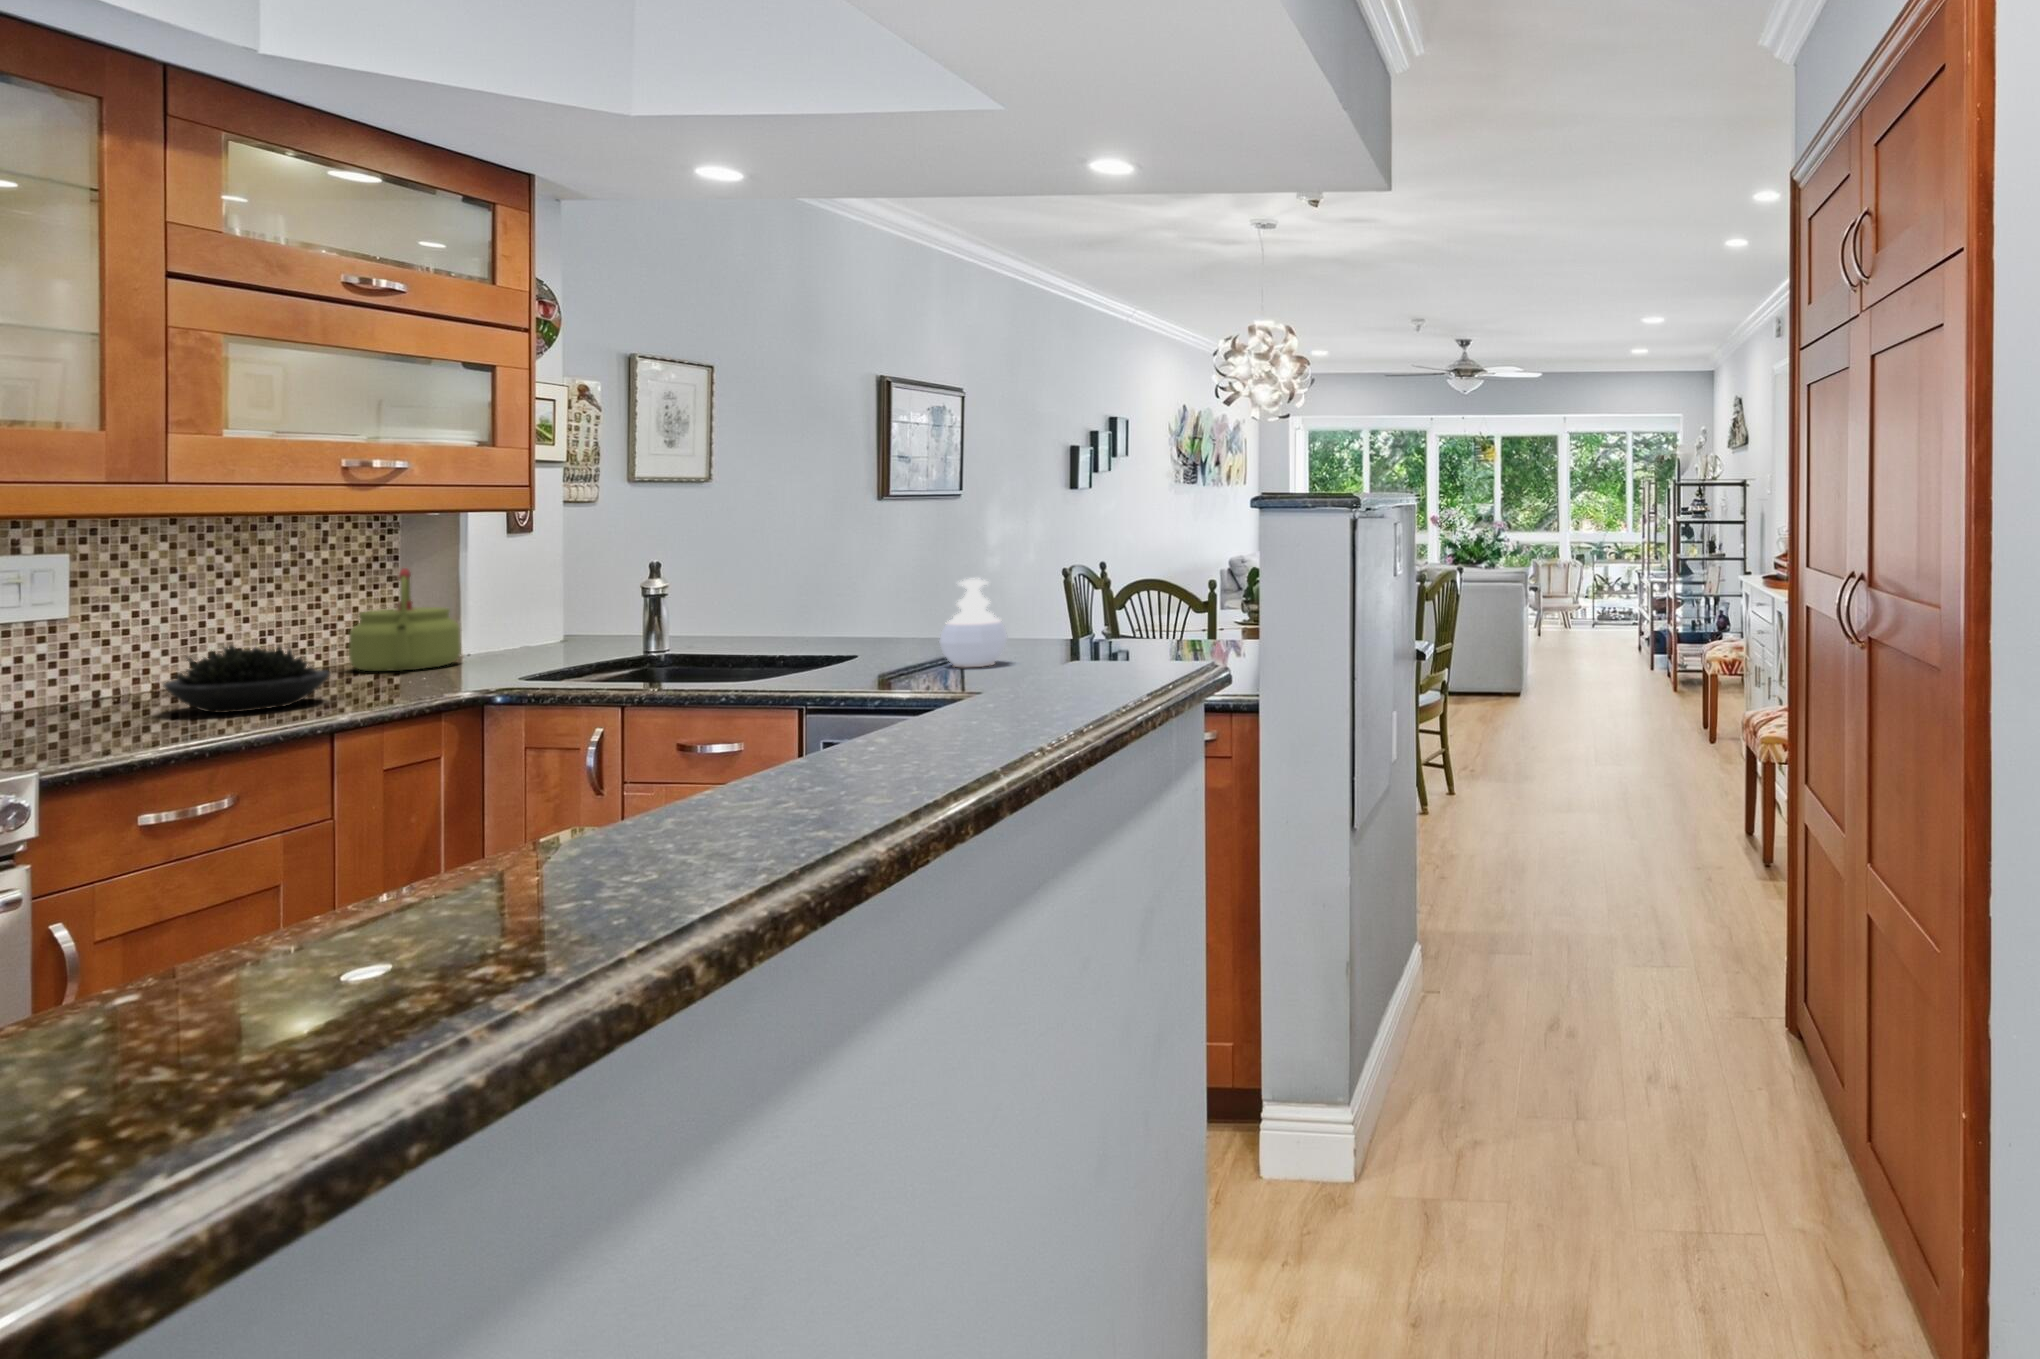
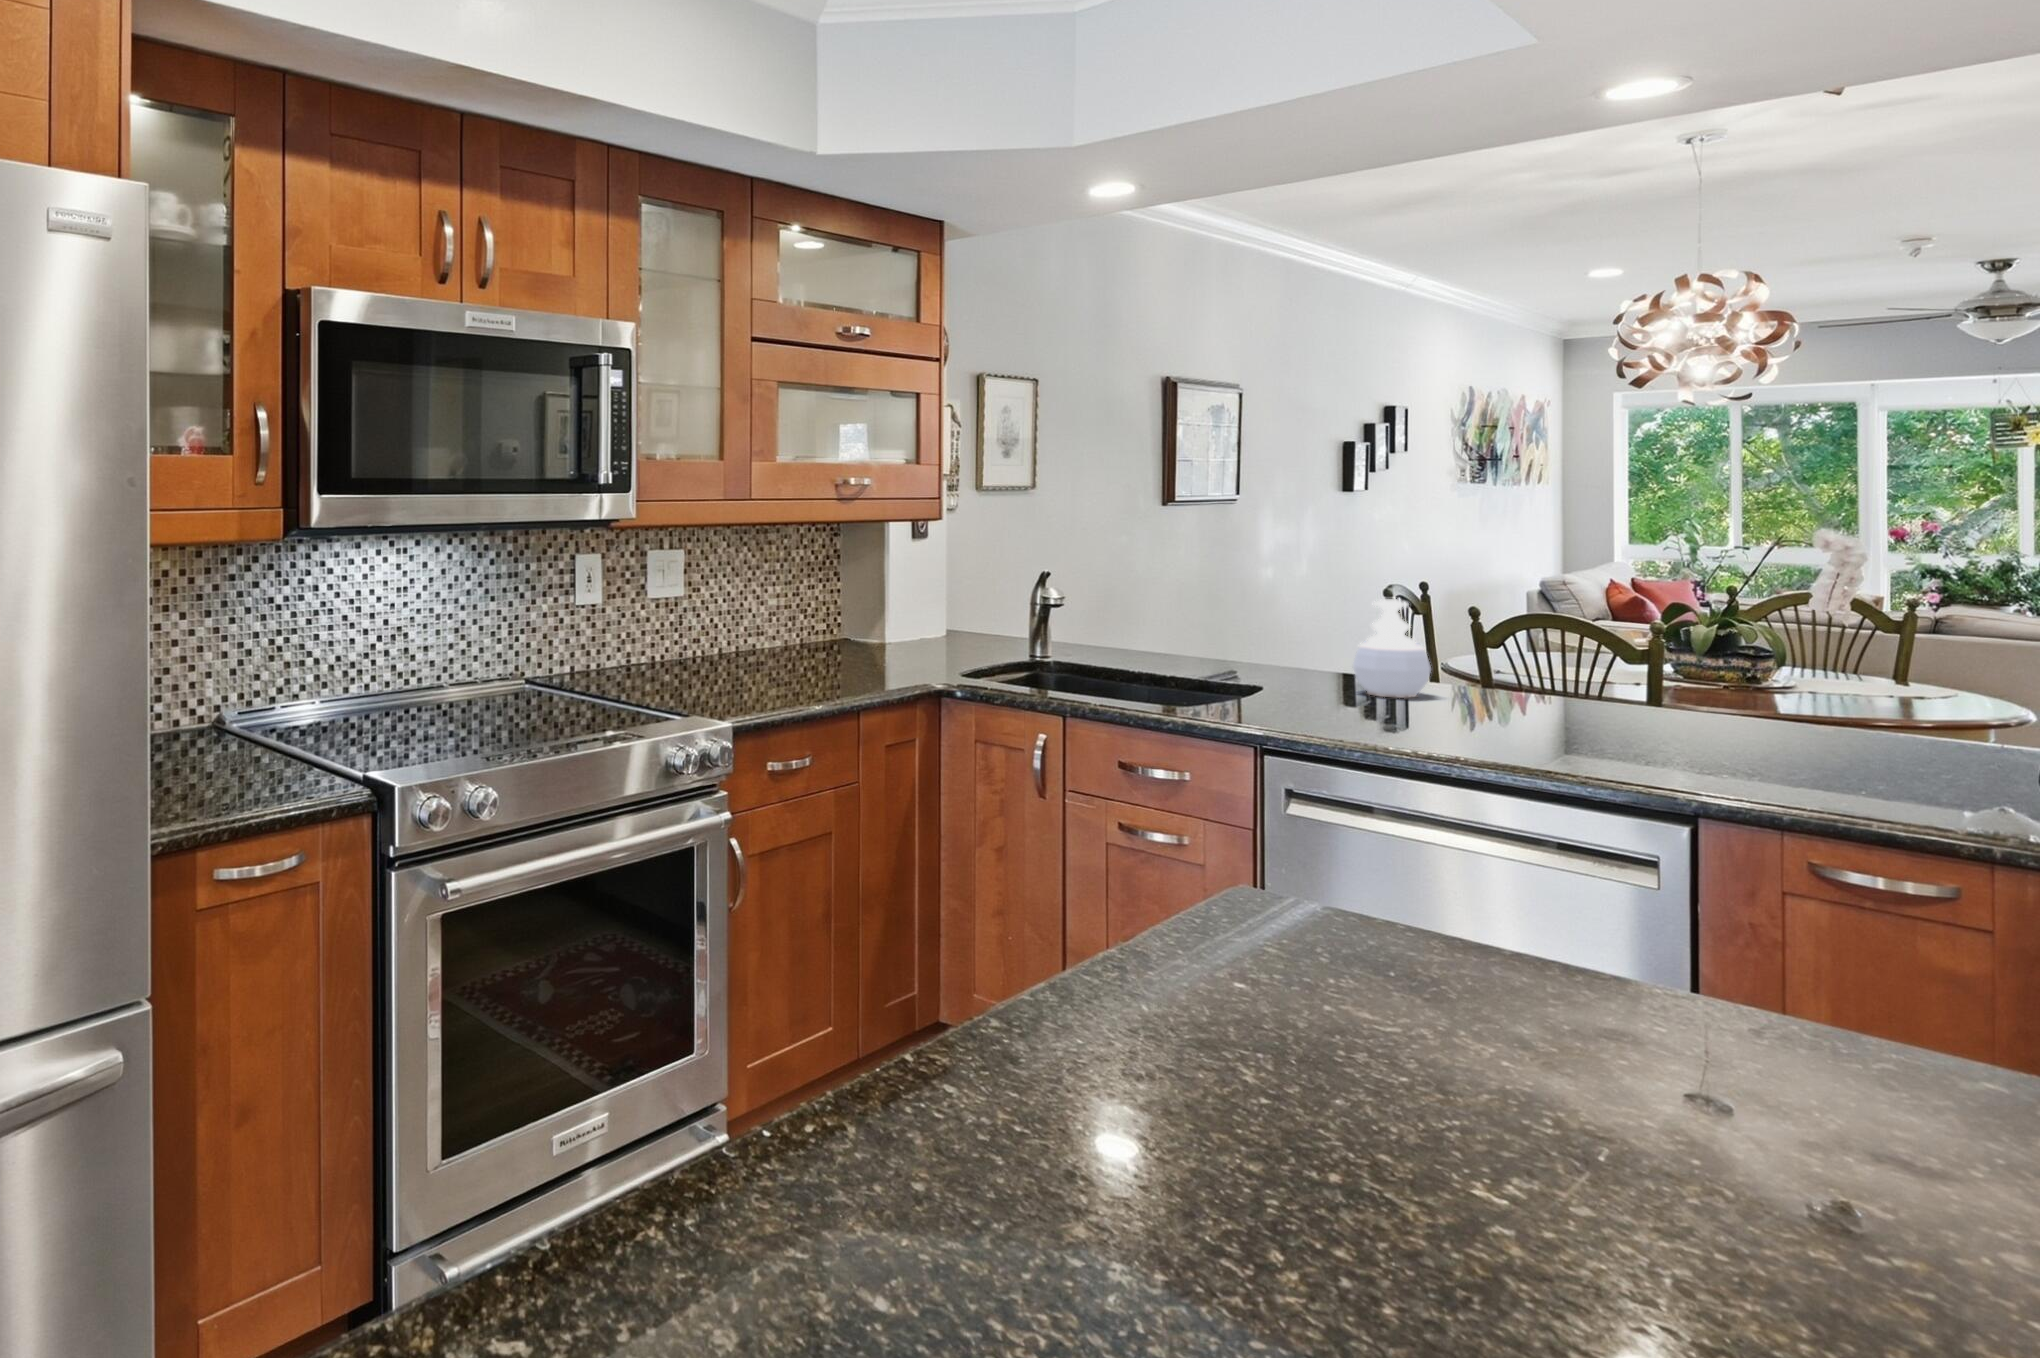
kettle: present [349,568,461,671] -> none [814,567,887,653]
succulent plant: present [164,645,330,713] -> none [741,625,837,679]

